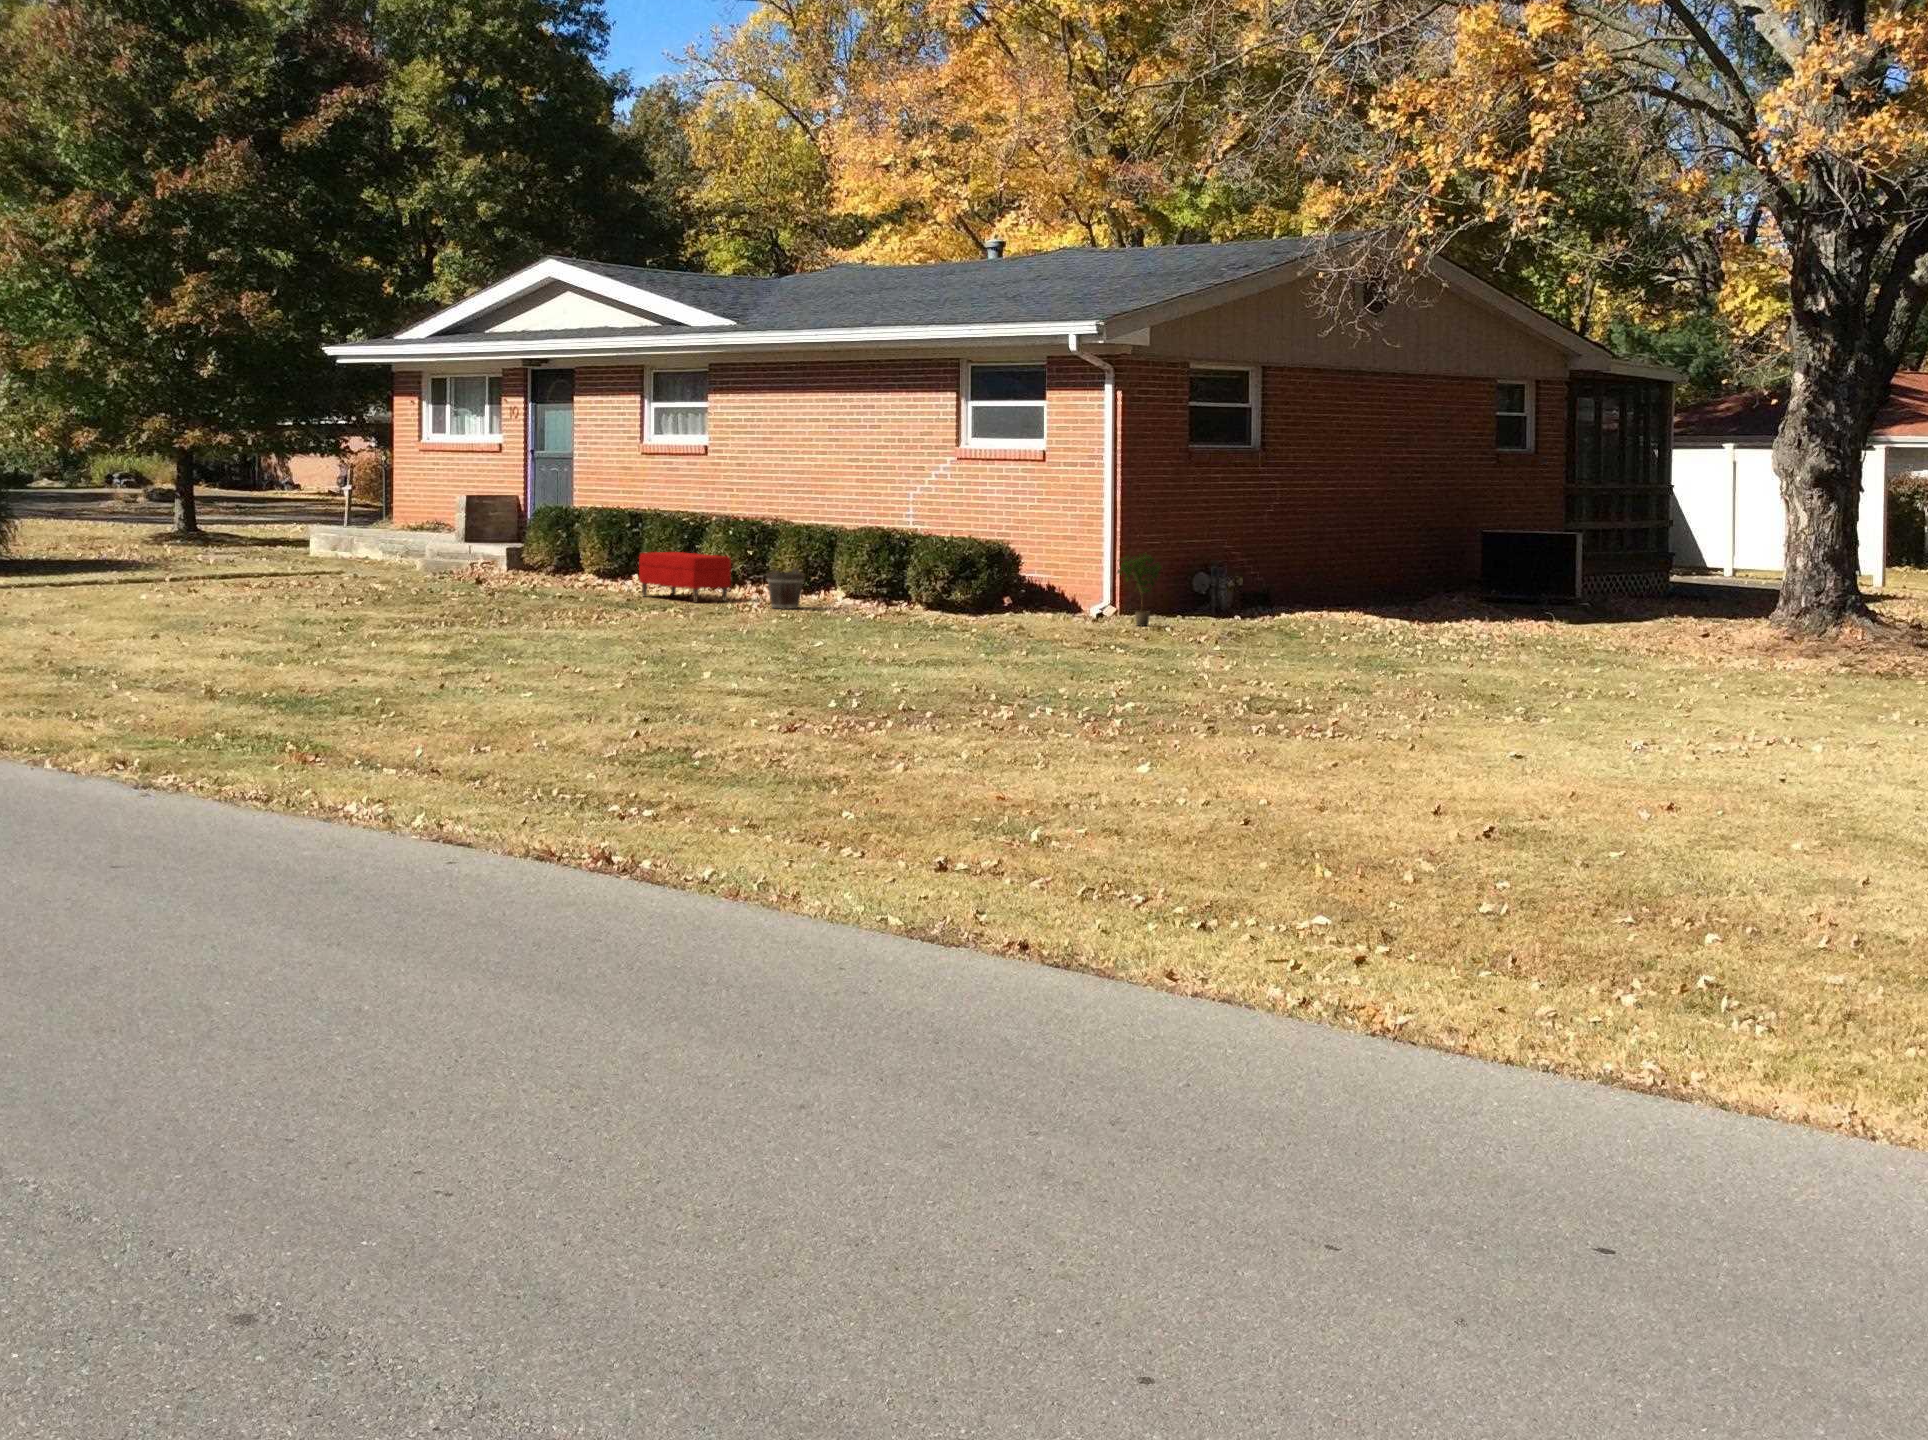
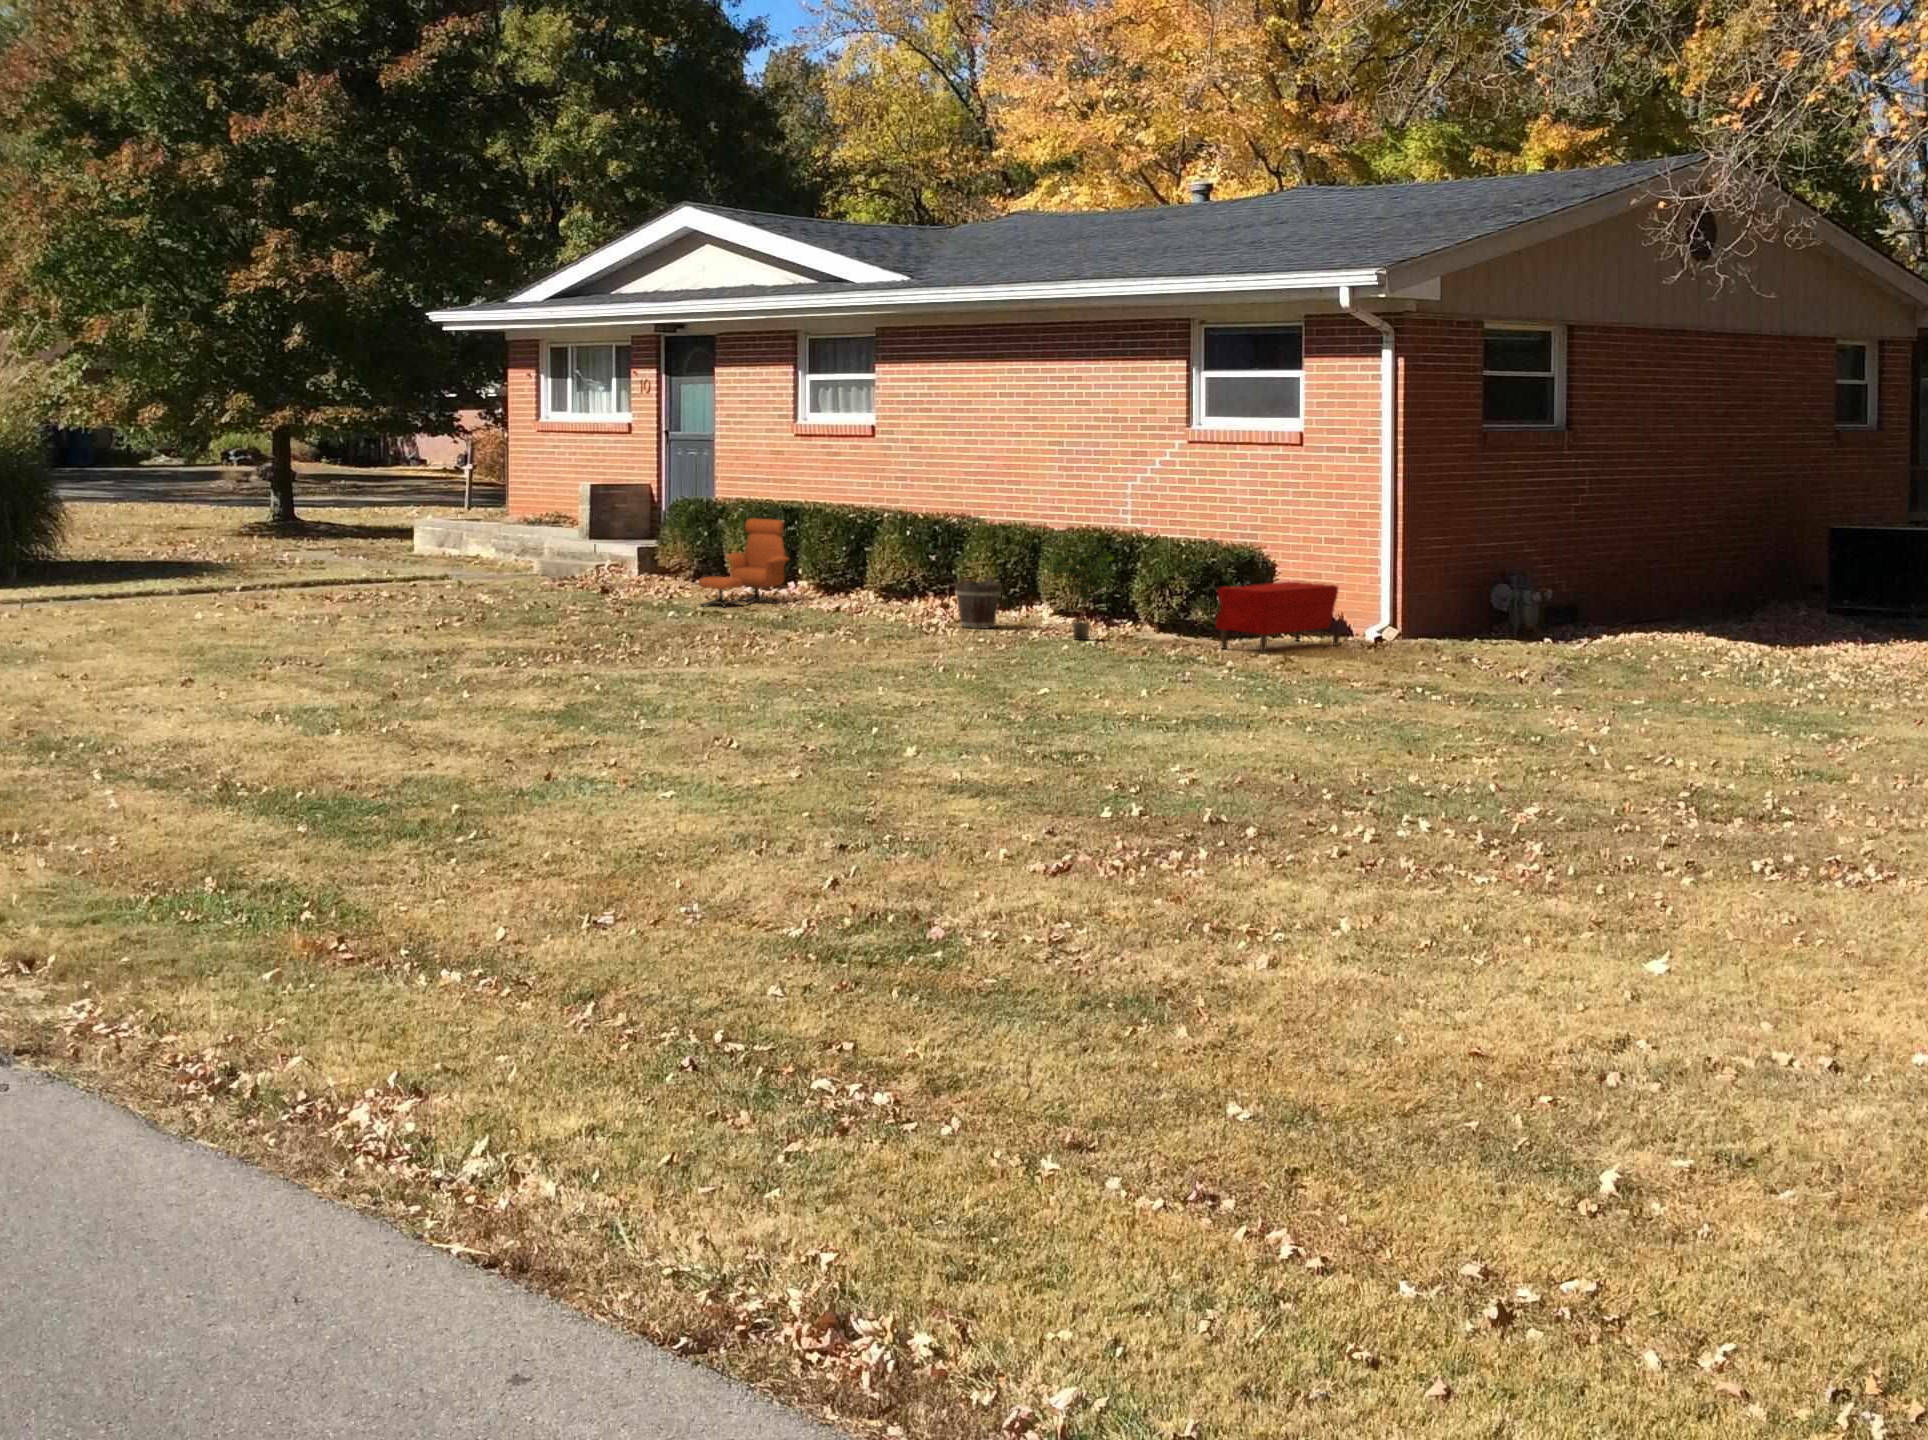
lounge chair: none [558,522,634,595] -> present [699,518,789,608]
bench: present [639,552,731,603] -> present [1216,582,1340,654]
potted plant: present [1117,553,1161,626] -> present [1044,551,1114,640]

